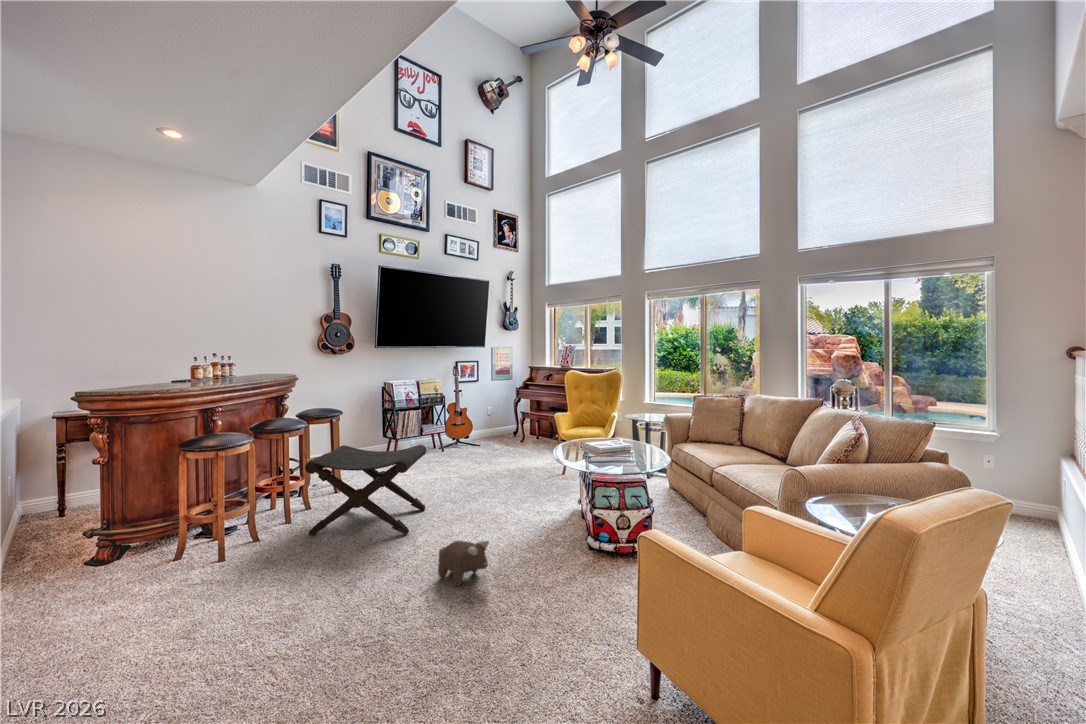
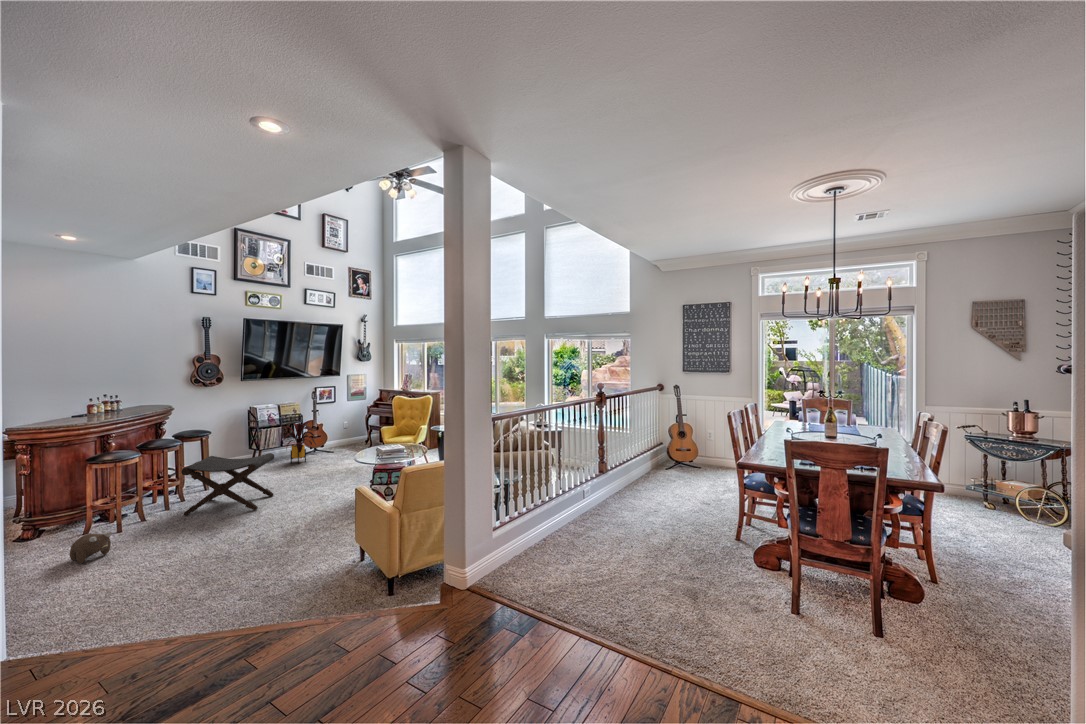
house plant: none [418,404,465,461] -> present [283,421,316,464]
plush toy: present [438,541,489,586] -> present [70,532,112,564]

